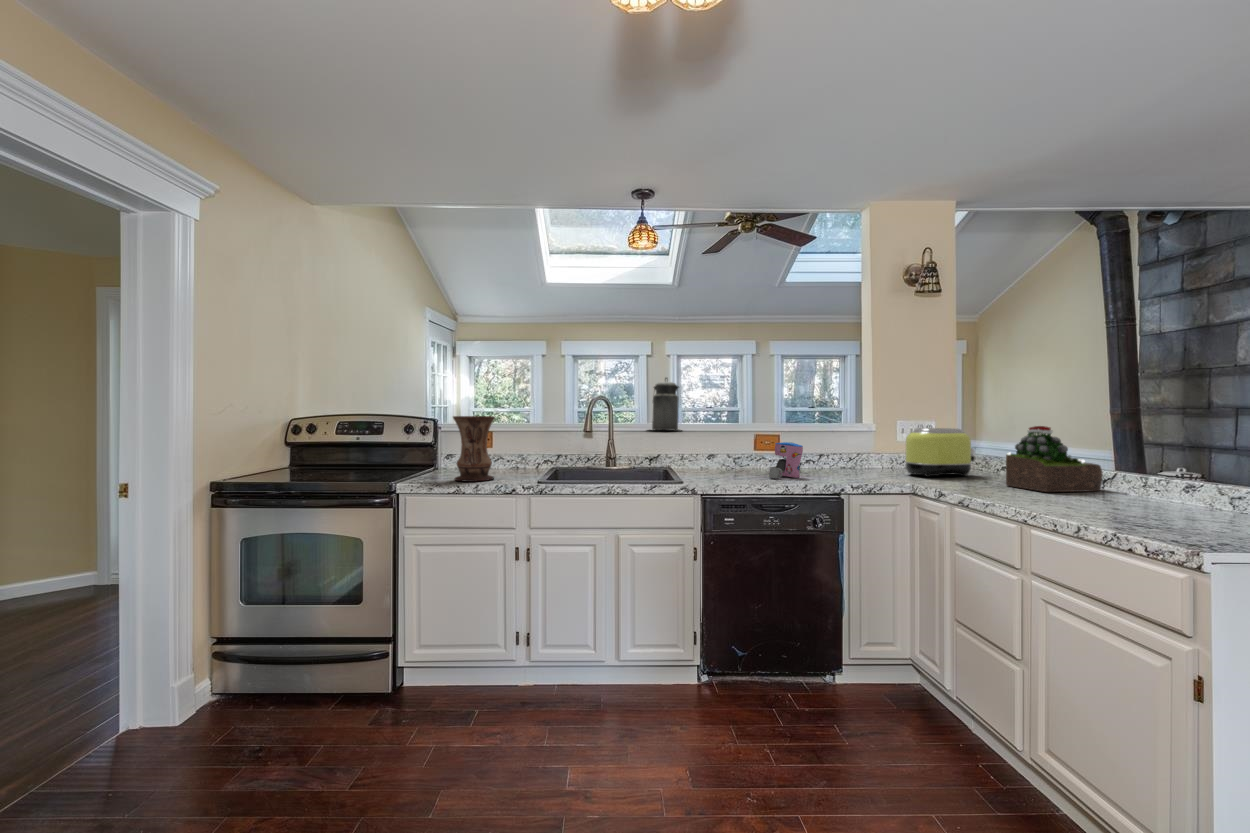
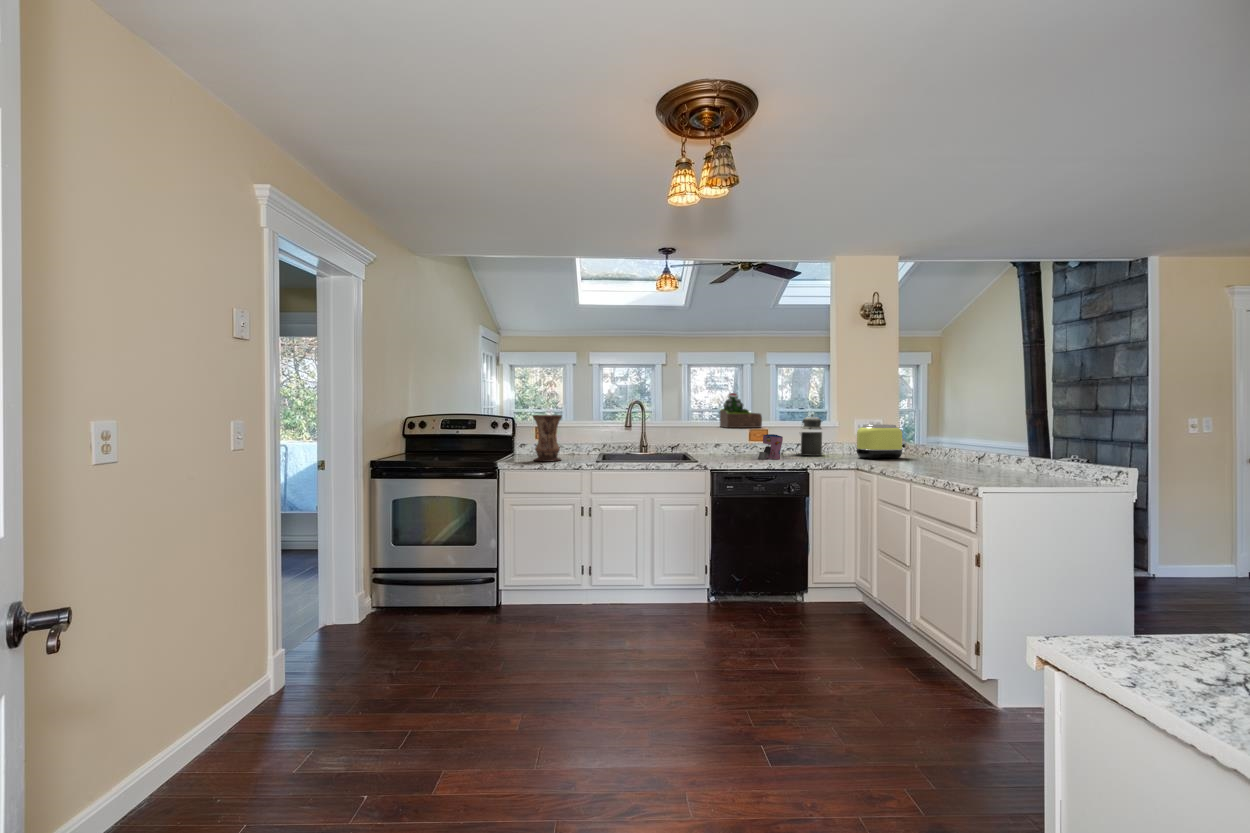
canister: present [648,378,680,430] -> present [796,415,823,456]
succulent plant: present [1006,426,1103,492] -> present [720,393,762,428]

